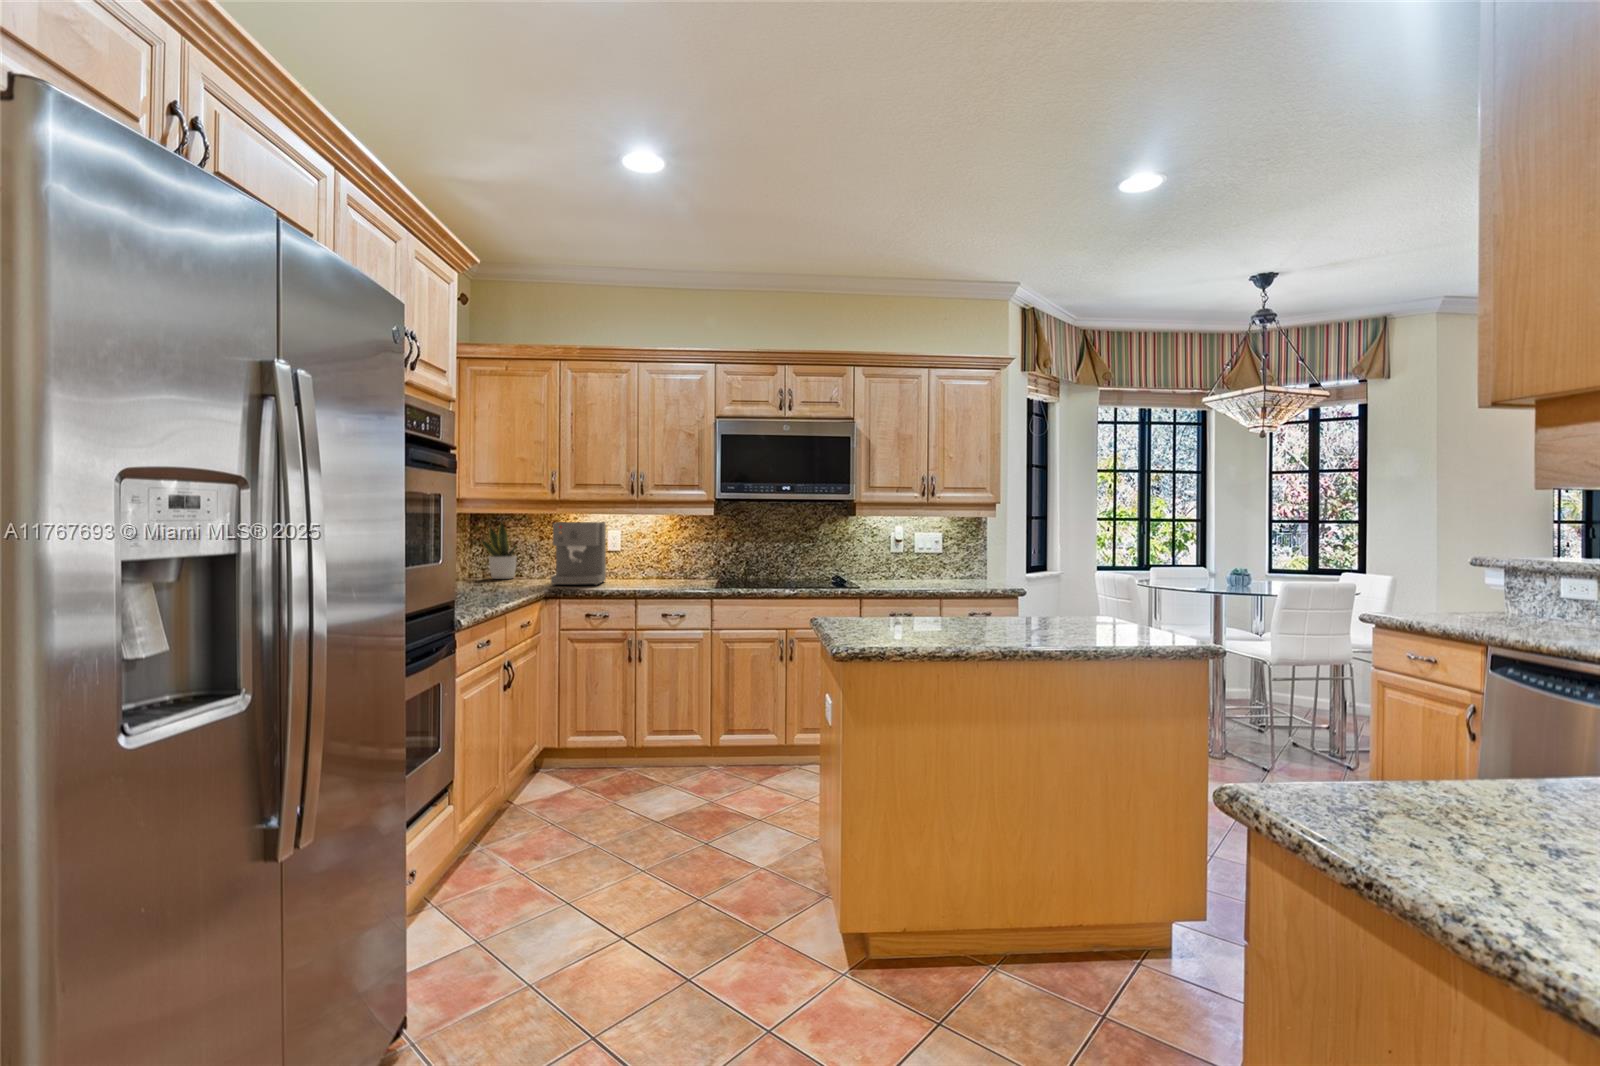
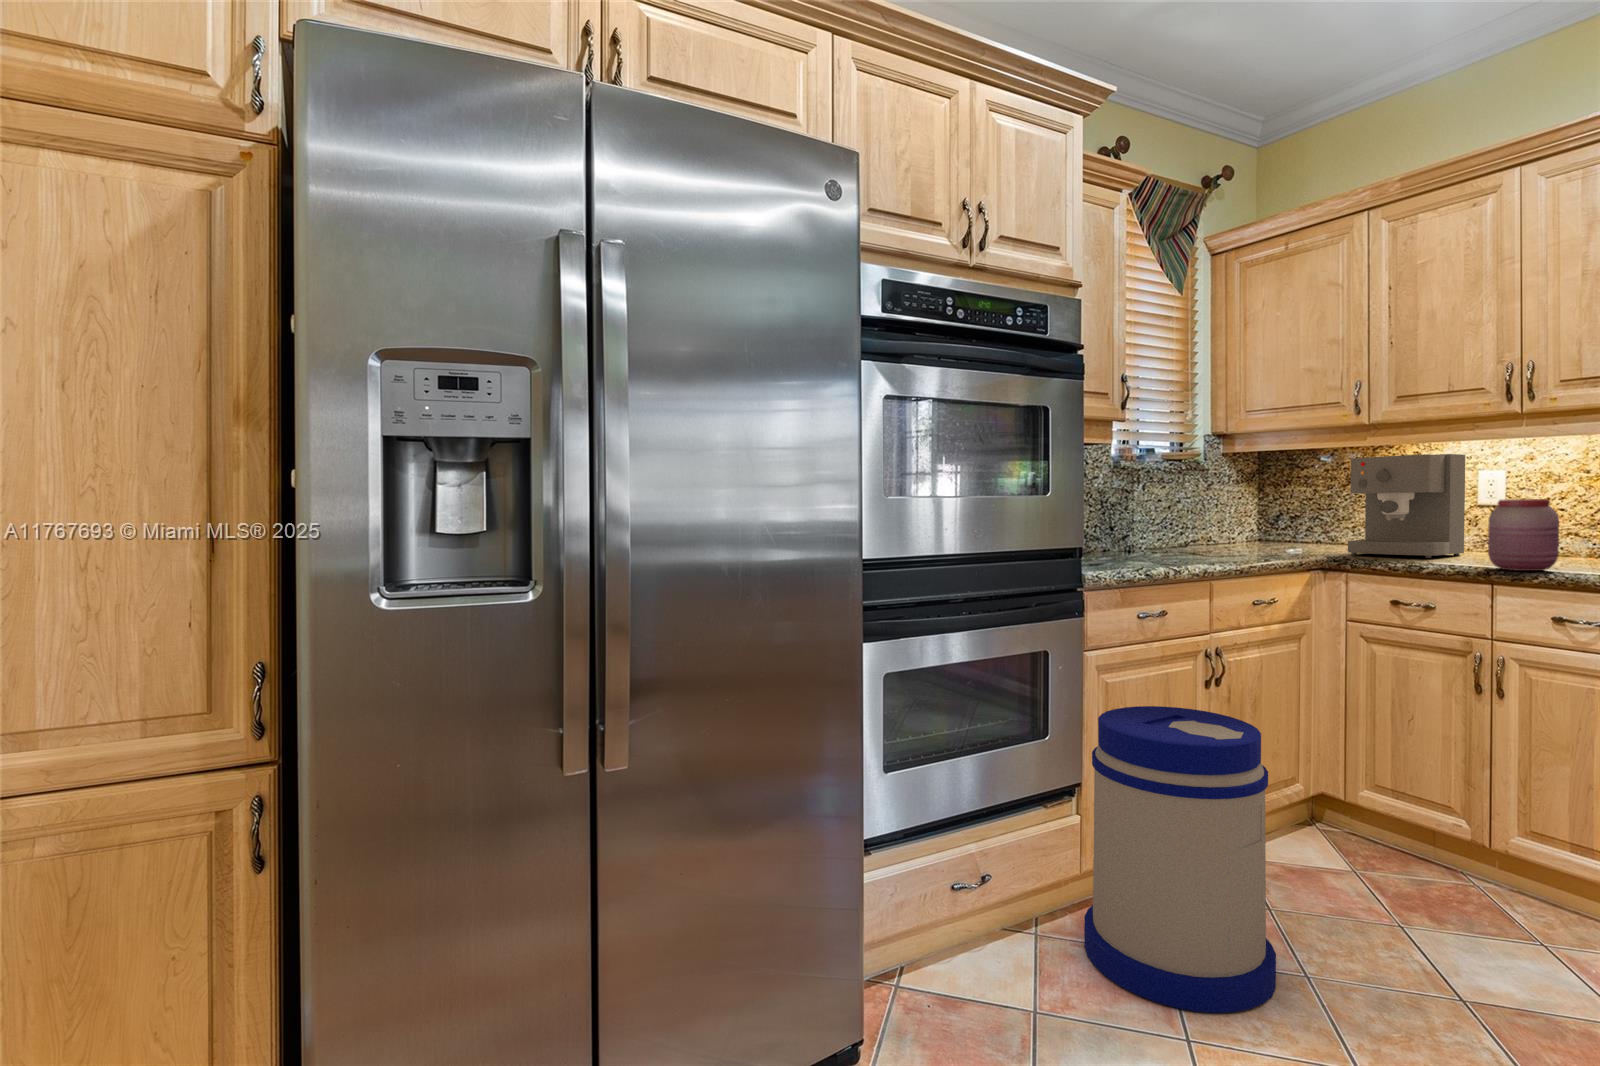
potted plant: present [482,522,517,579] -> none [1265,461,1338,545]
jar: none [635,552,664,591] -> present [1488,499,1559,571]
trash can: none [467,703,593,907] -> present [1084,706,1276,1013]

